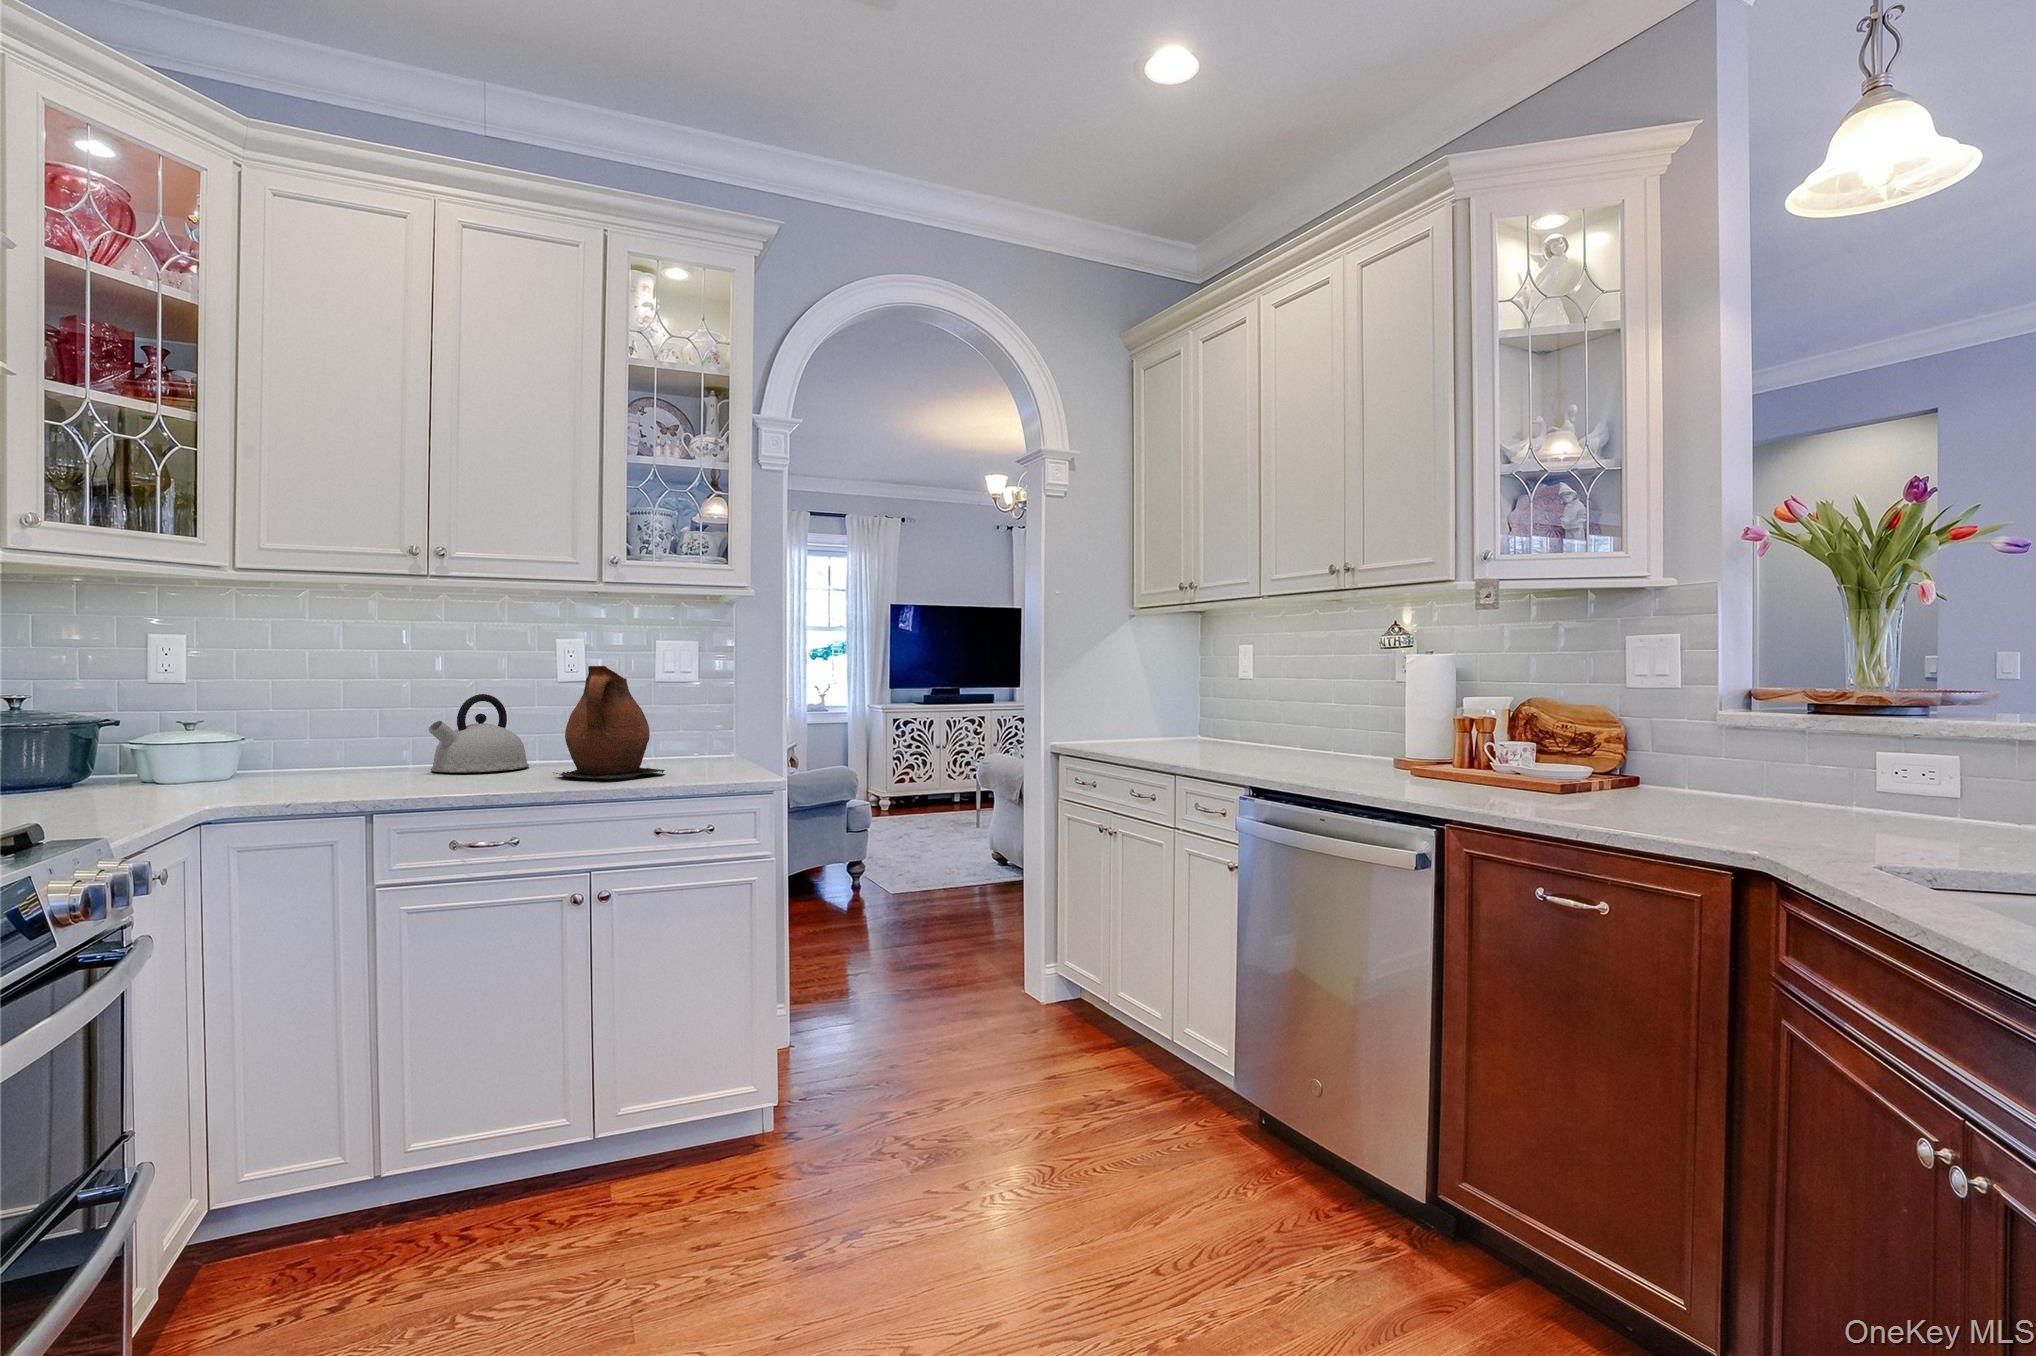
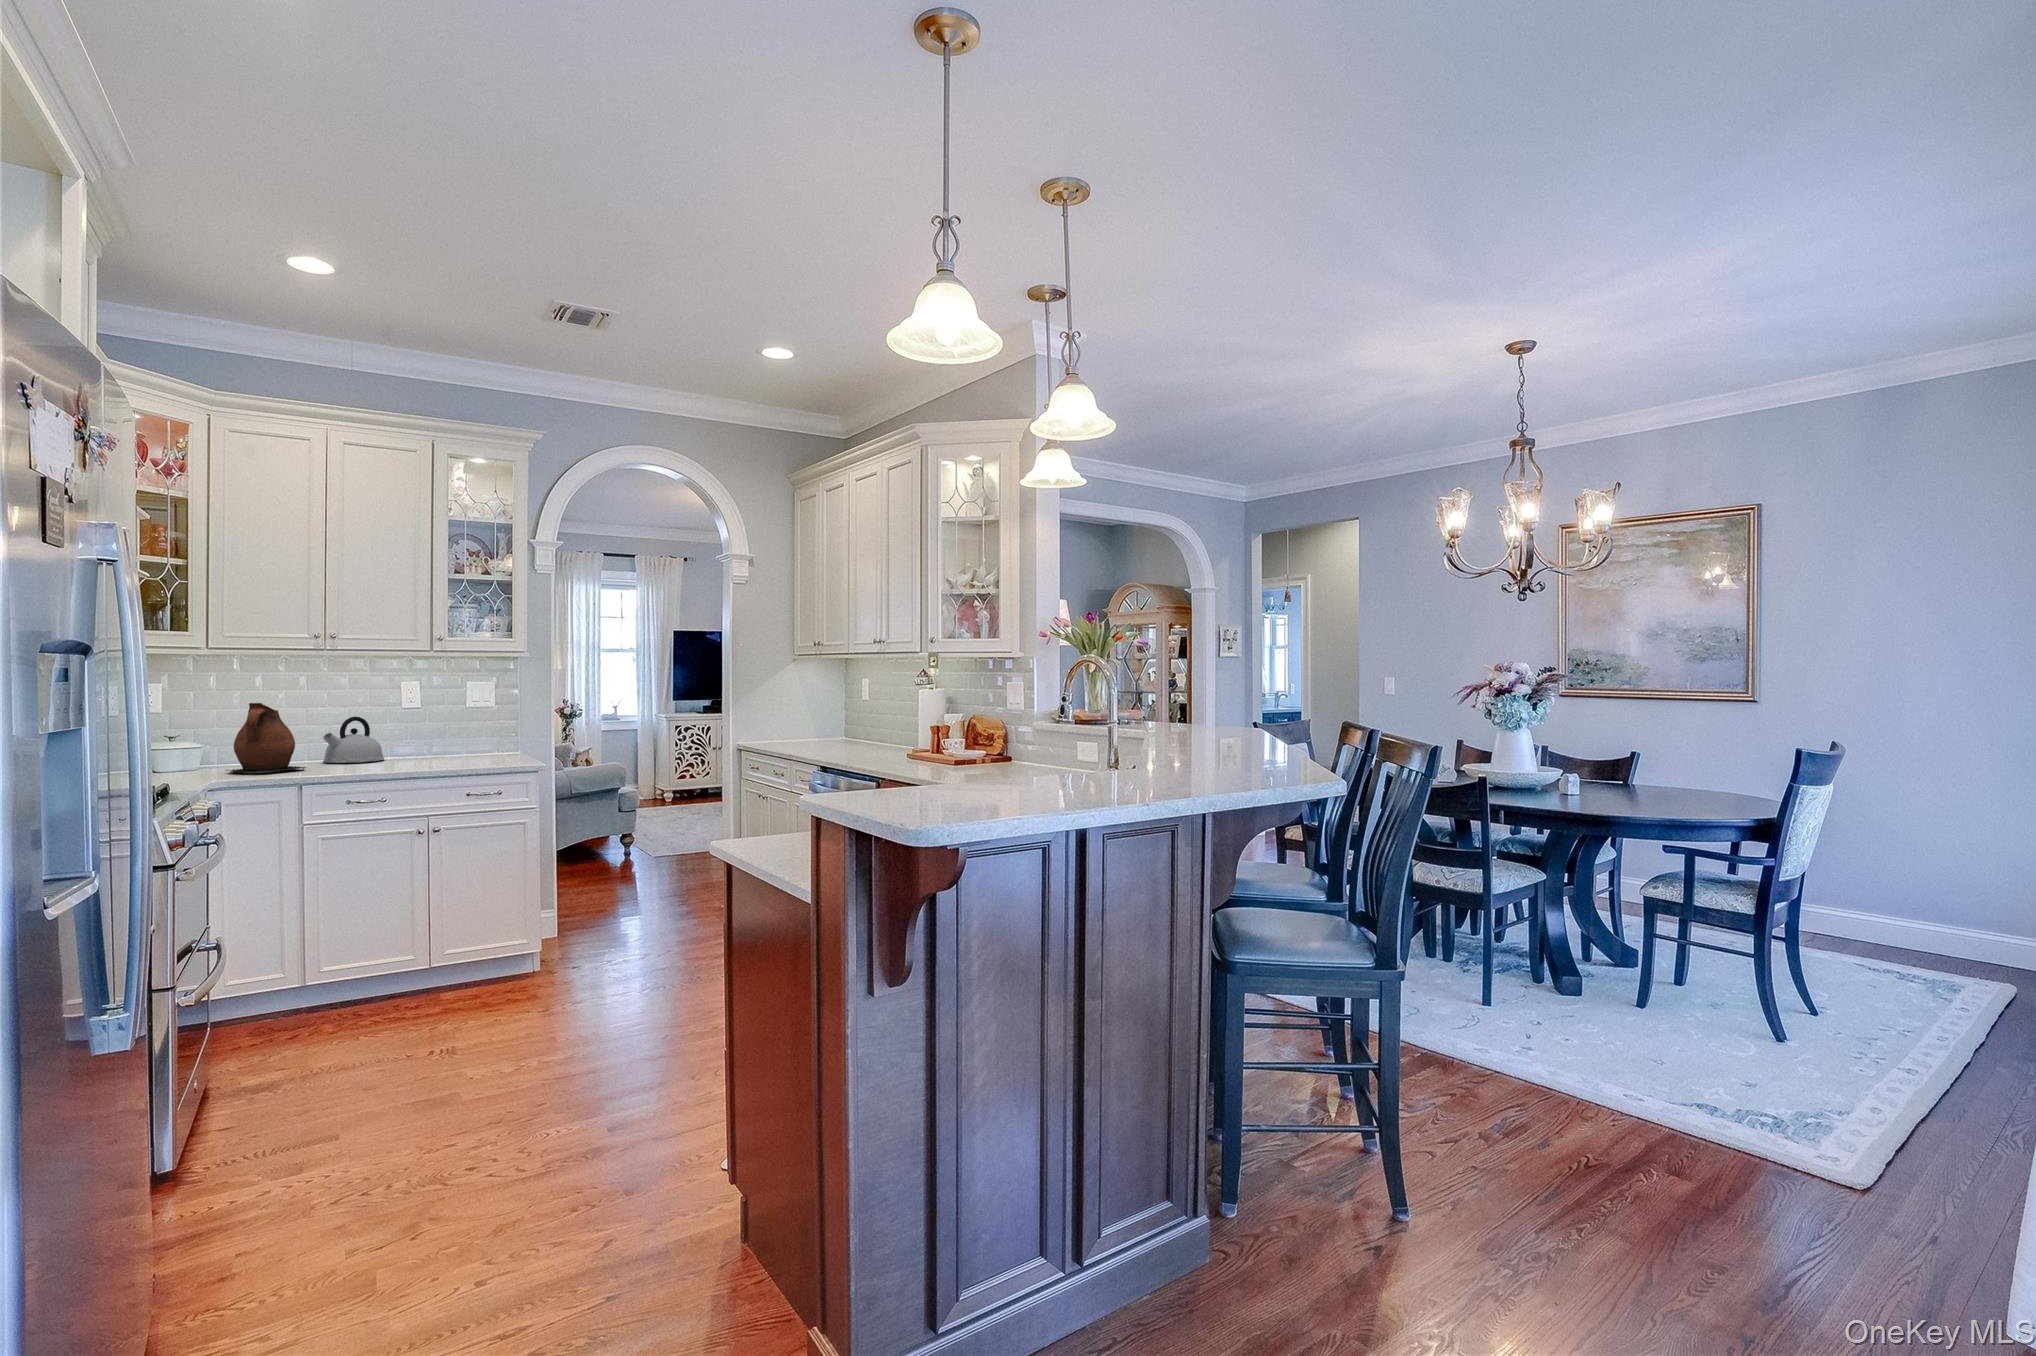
ceramic pitcher: present [556,666,665,778] -> present [231,703,306,773]

